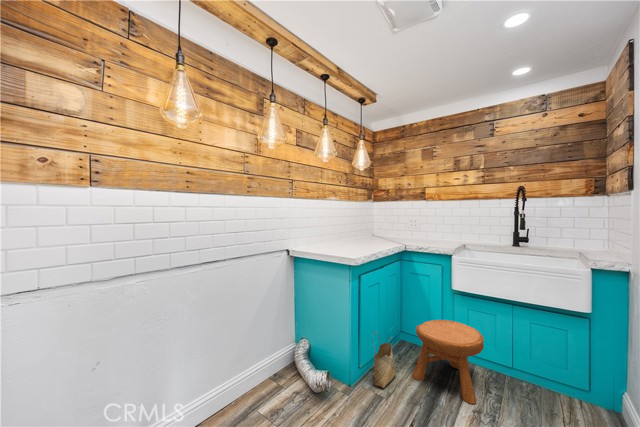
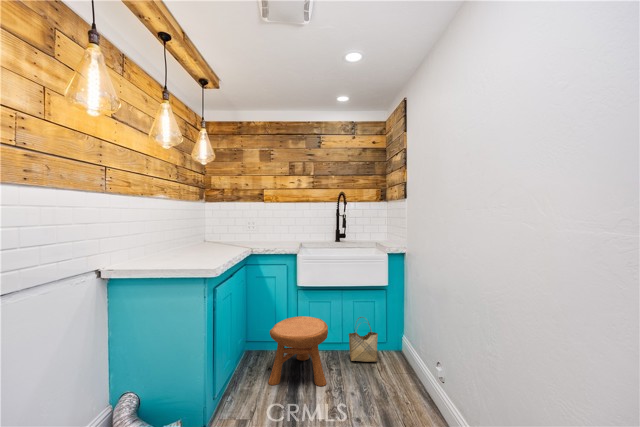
woven basket: present [373,331,396,388] -> present [349,317,378,362]

